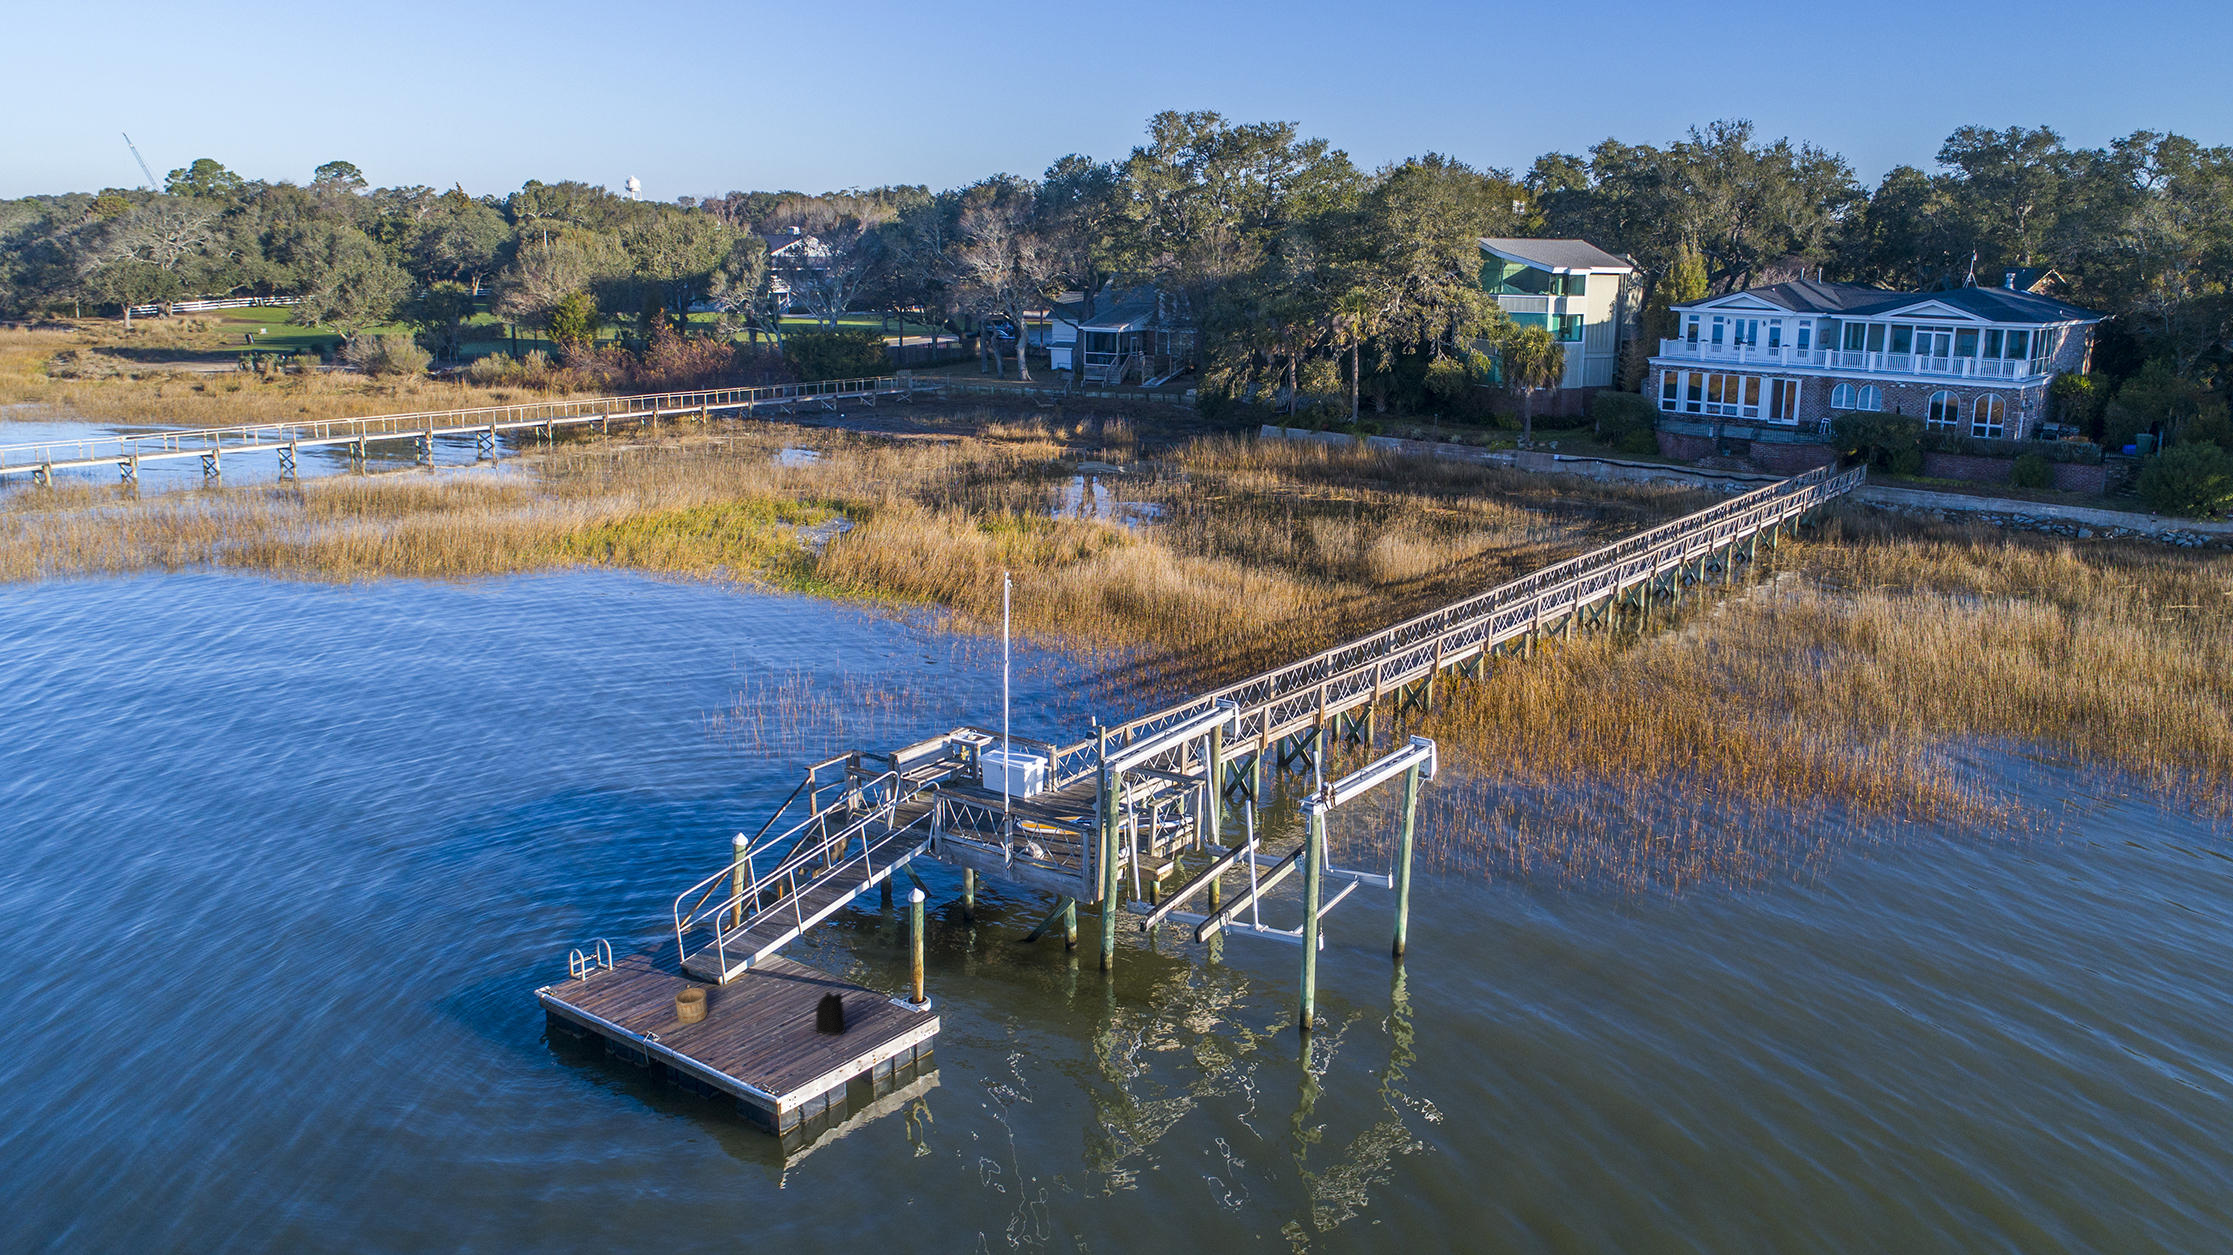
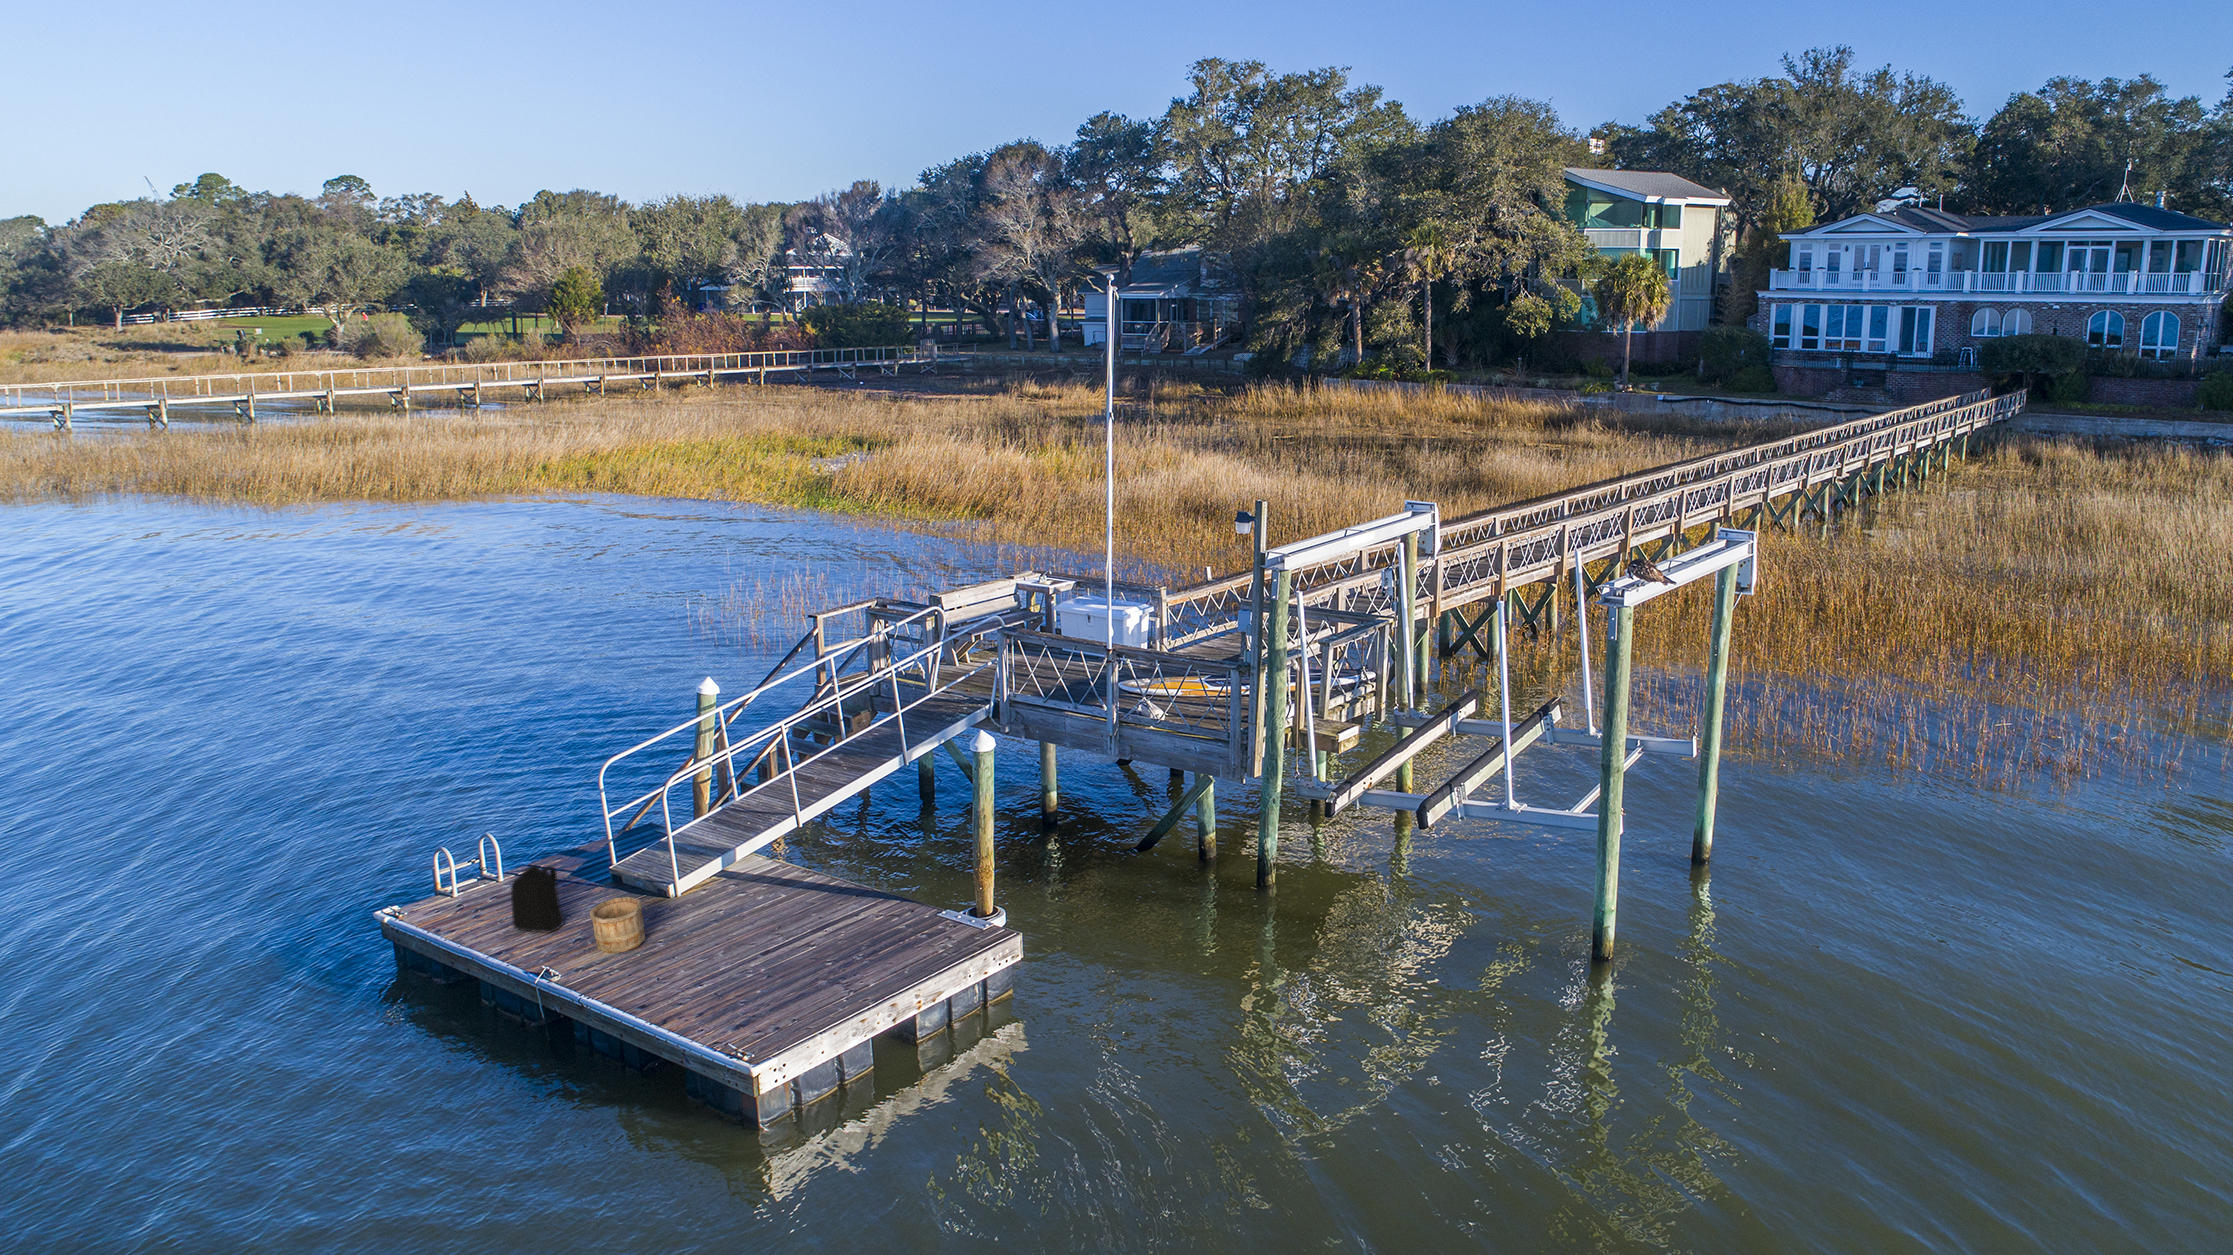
backpack: present [816,992,846,1035] -> present [511,865,564,933]

